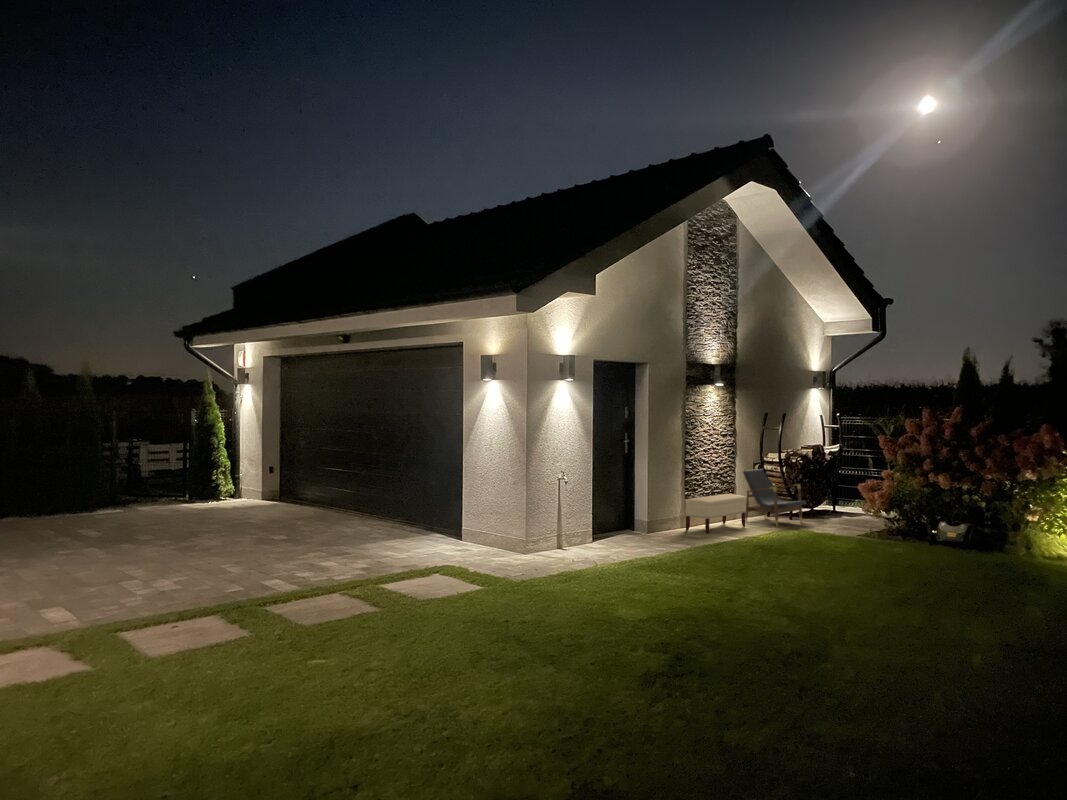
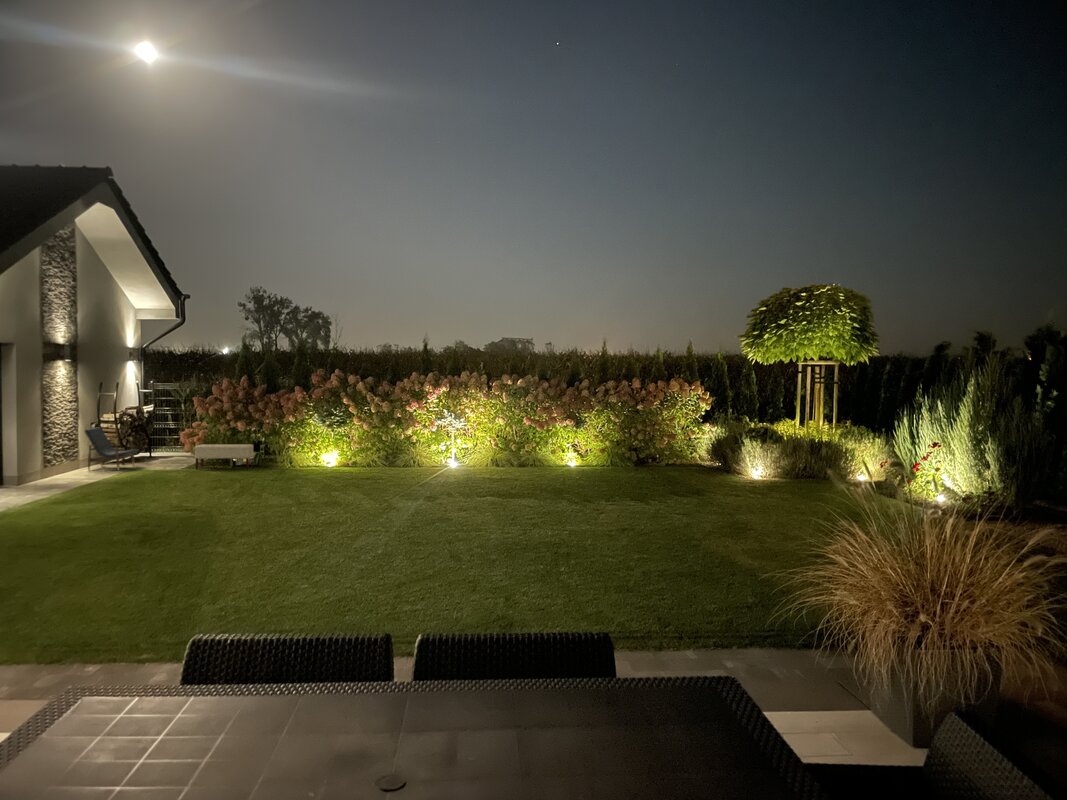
bench: present [685,494,747,534] -> present [195,444,254,469]

